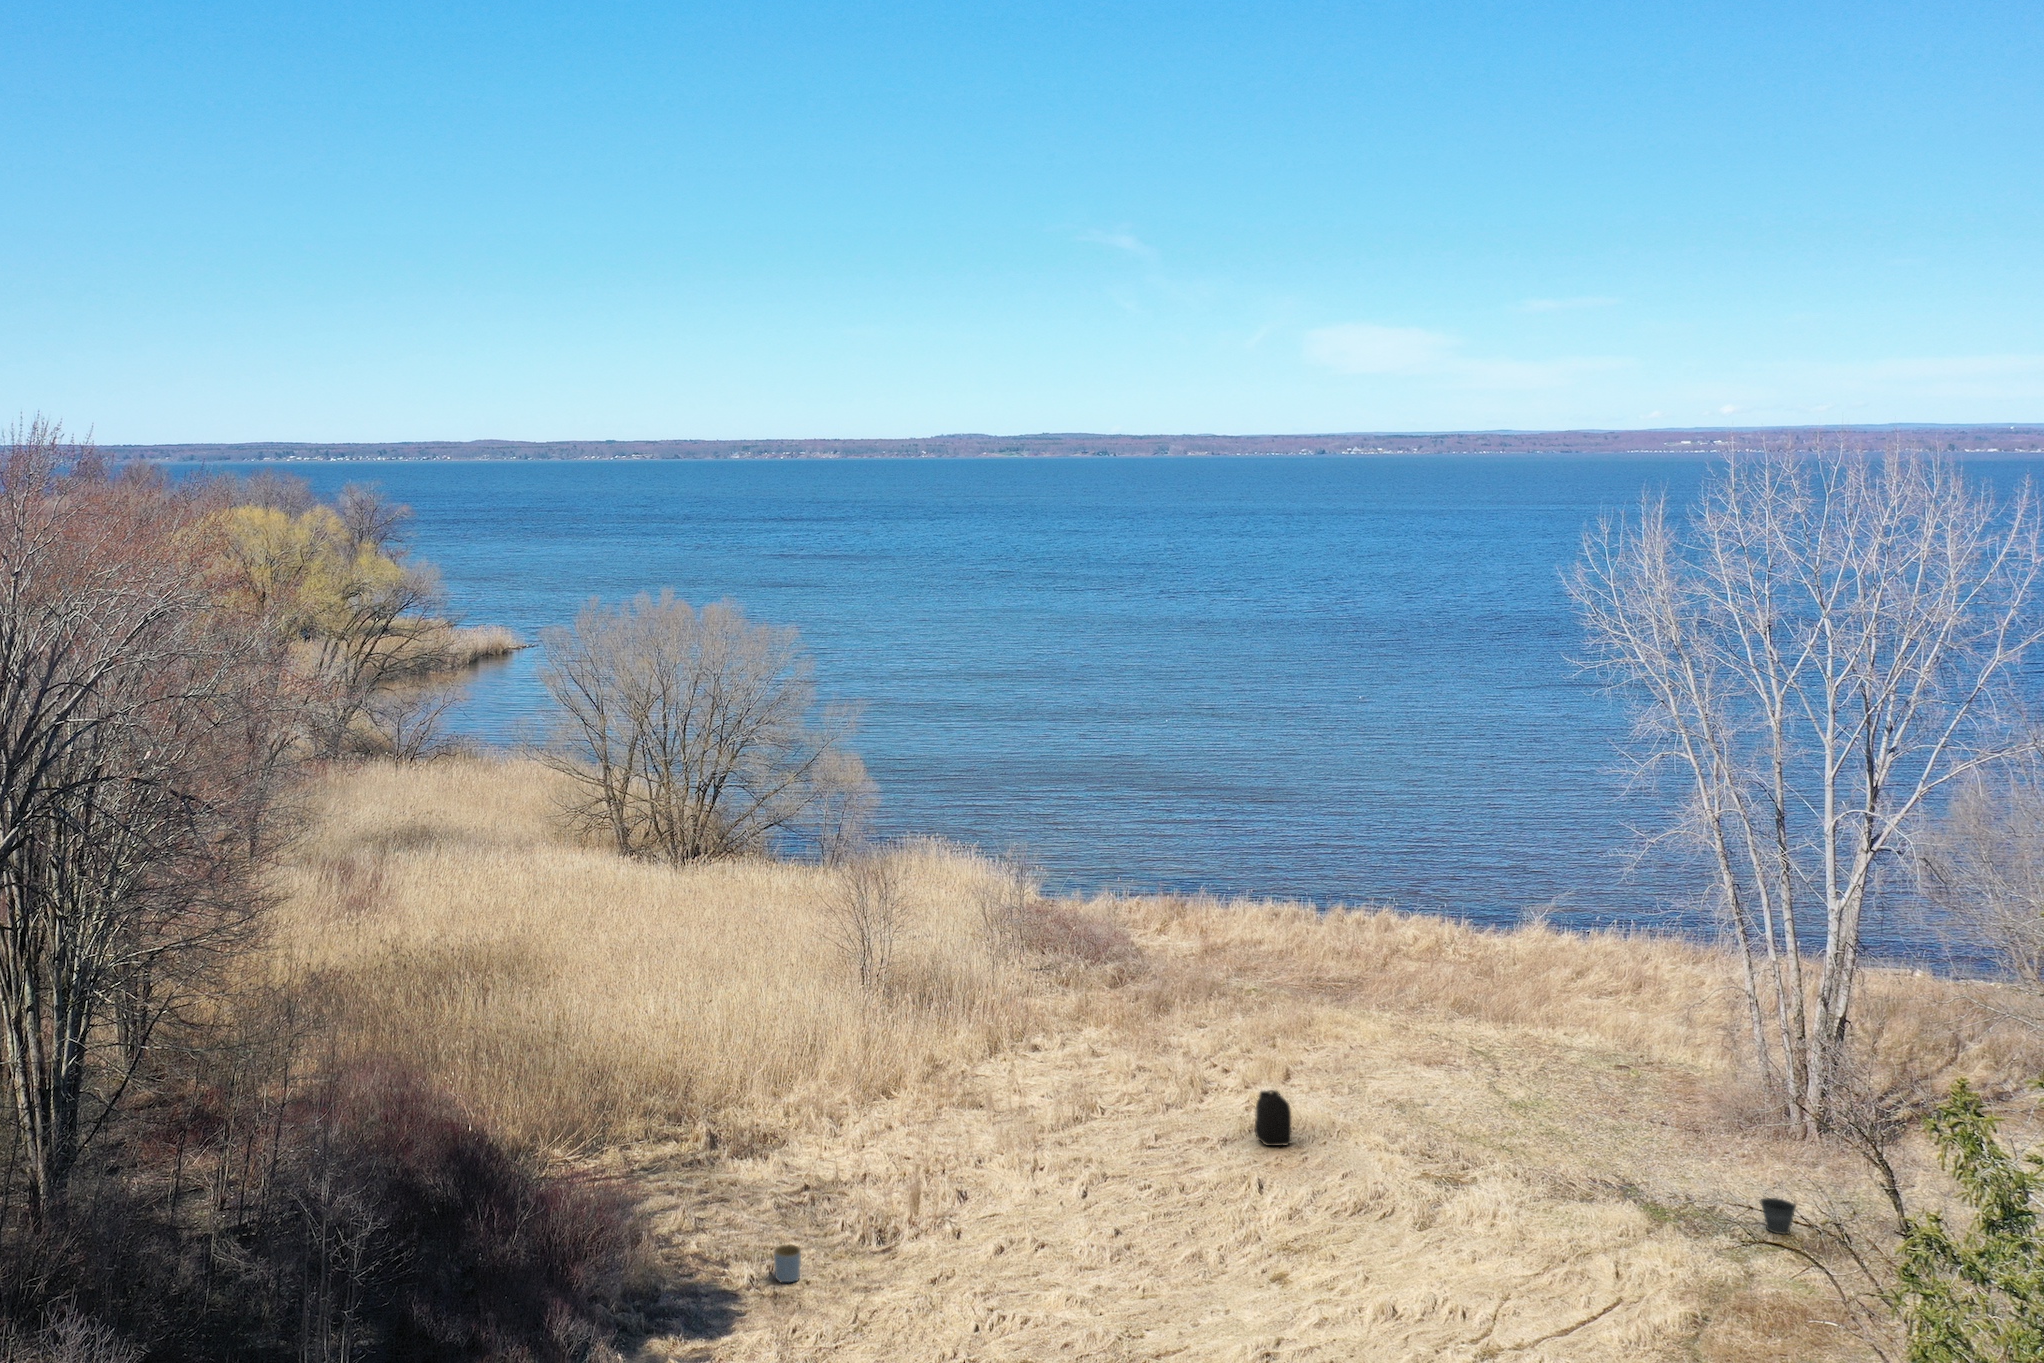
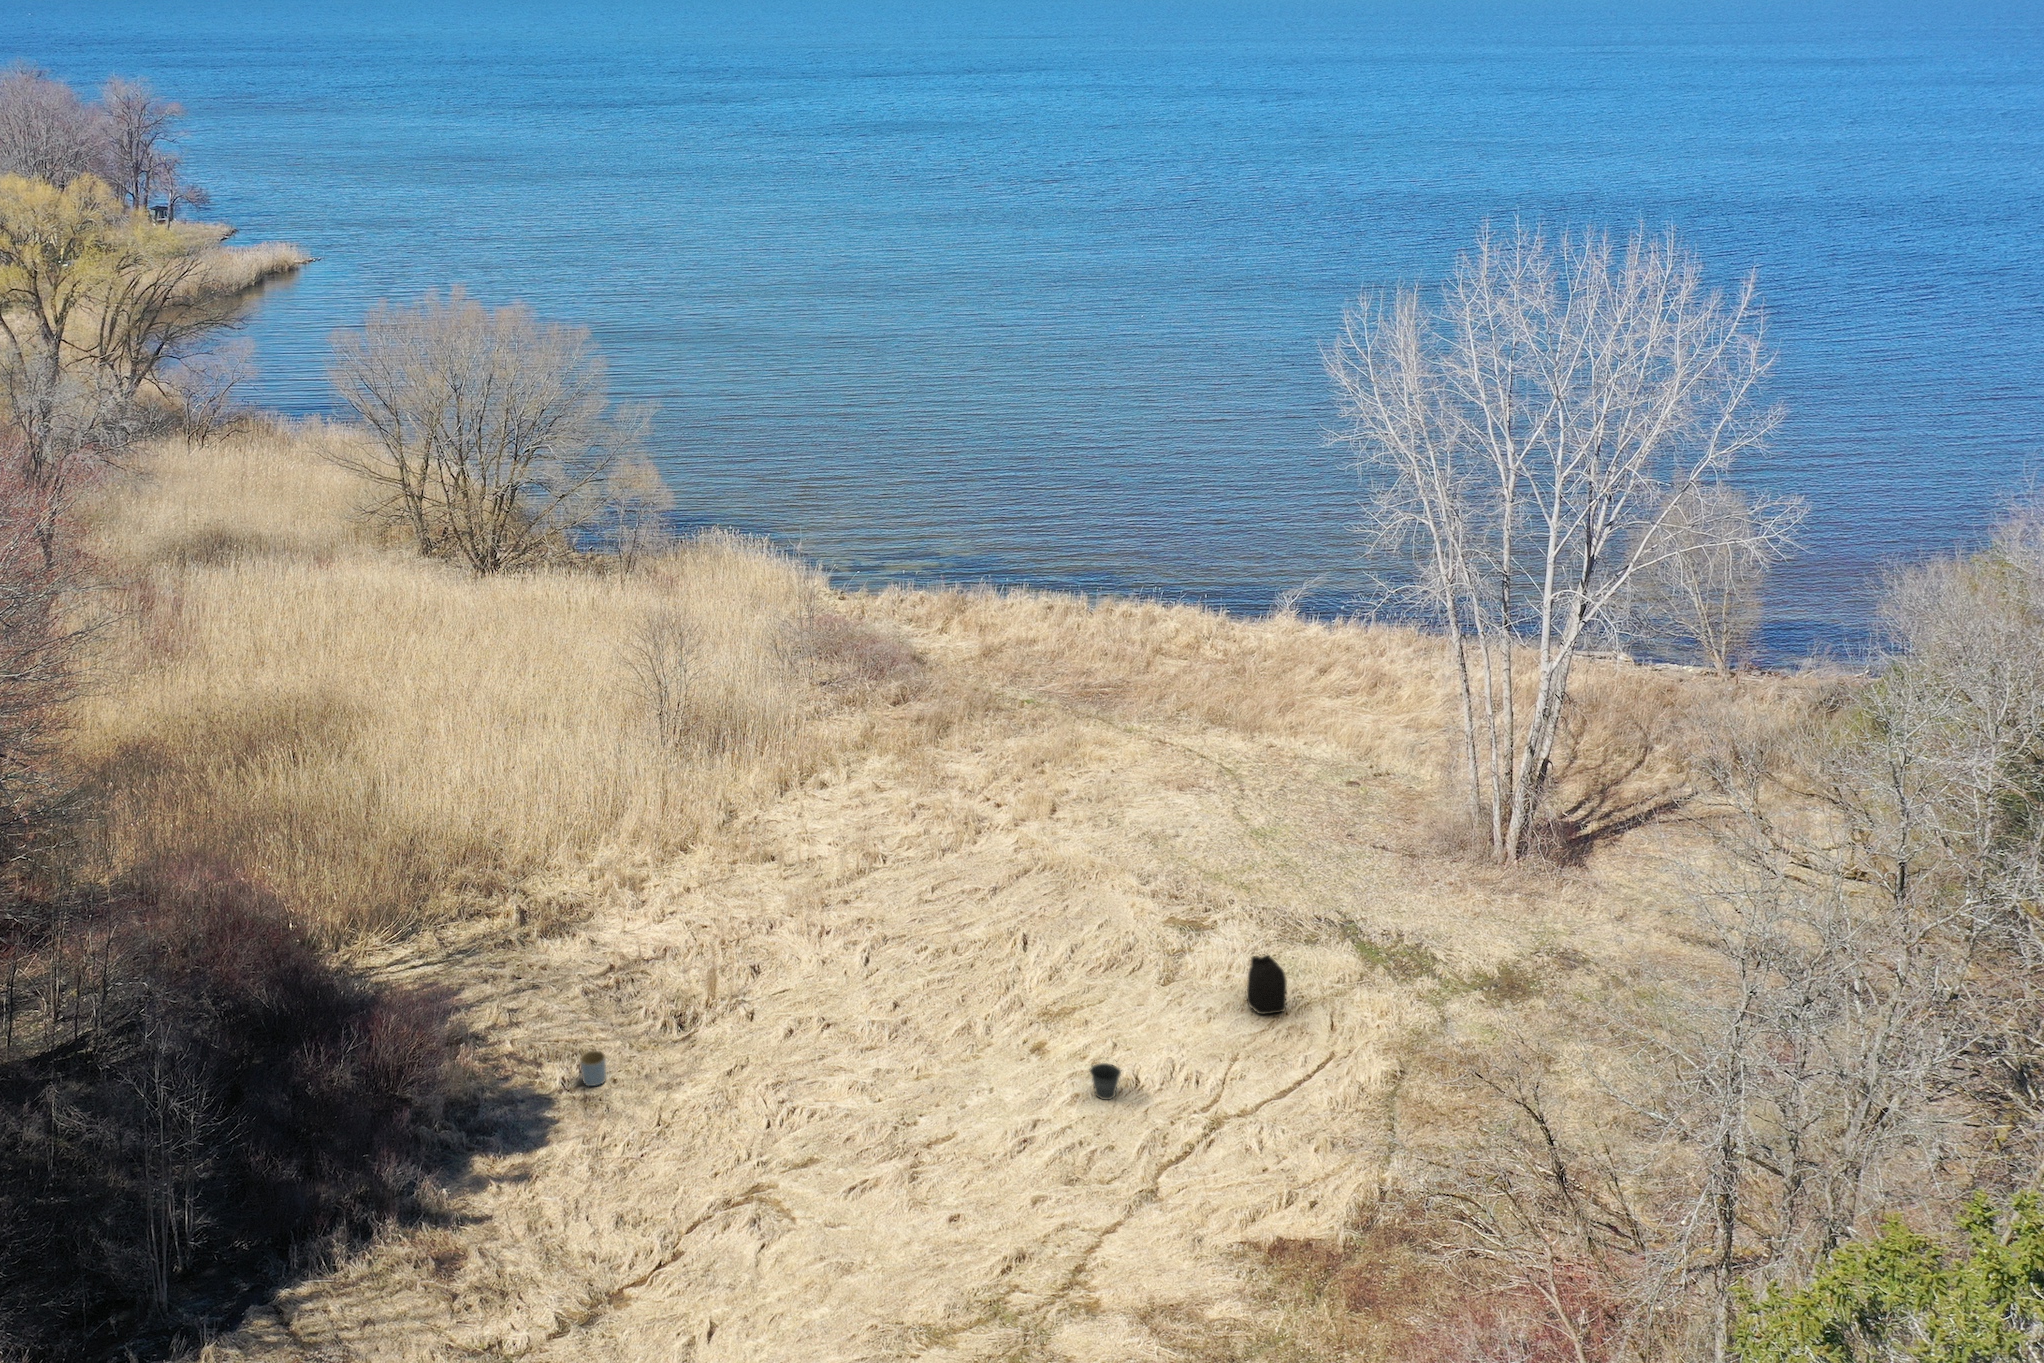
backpack: present [1255,1090,1291,1146] -> present [1247,955,1287,1015]
bucket: present [1760,1190,1796,1234] -> present [1089,1063,1122,1100]

